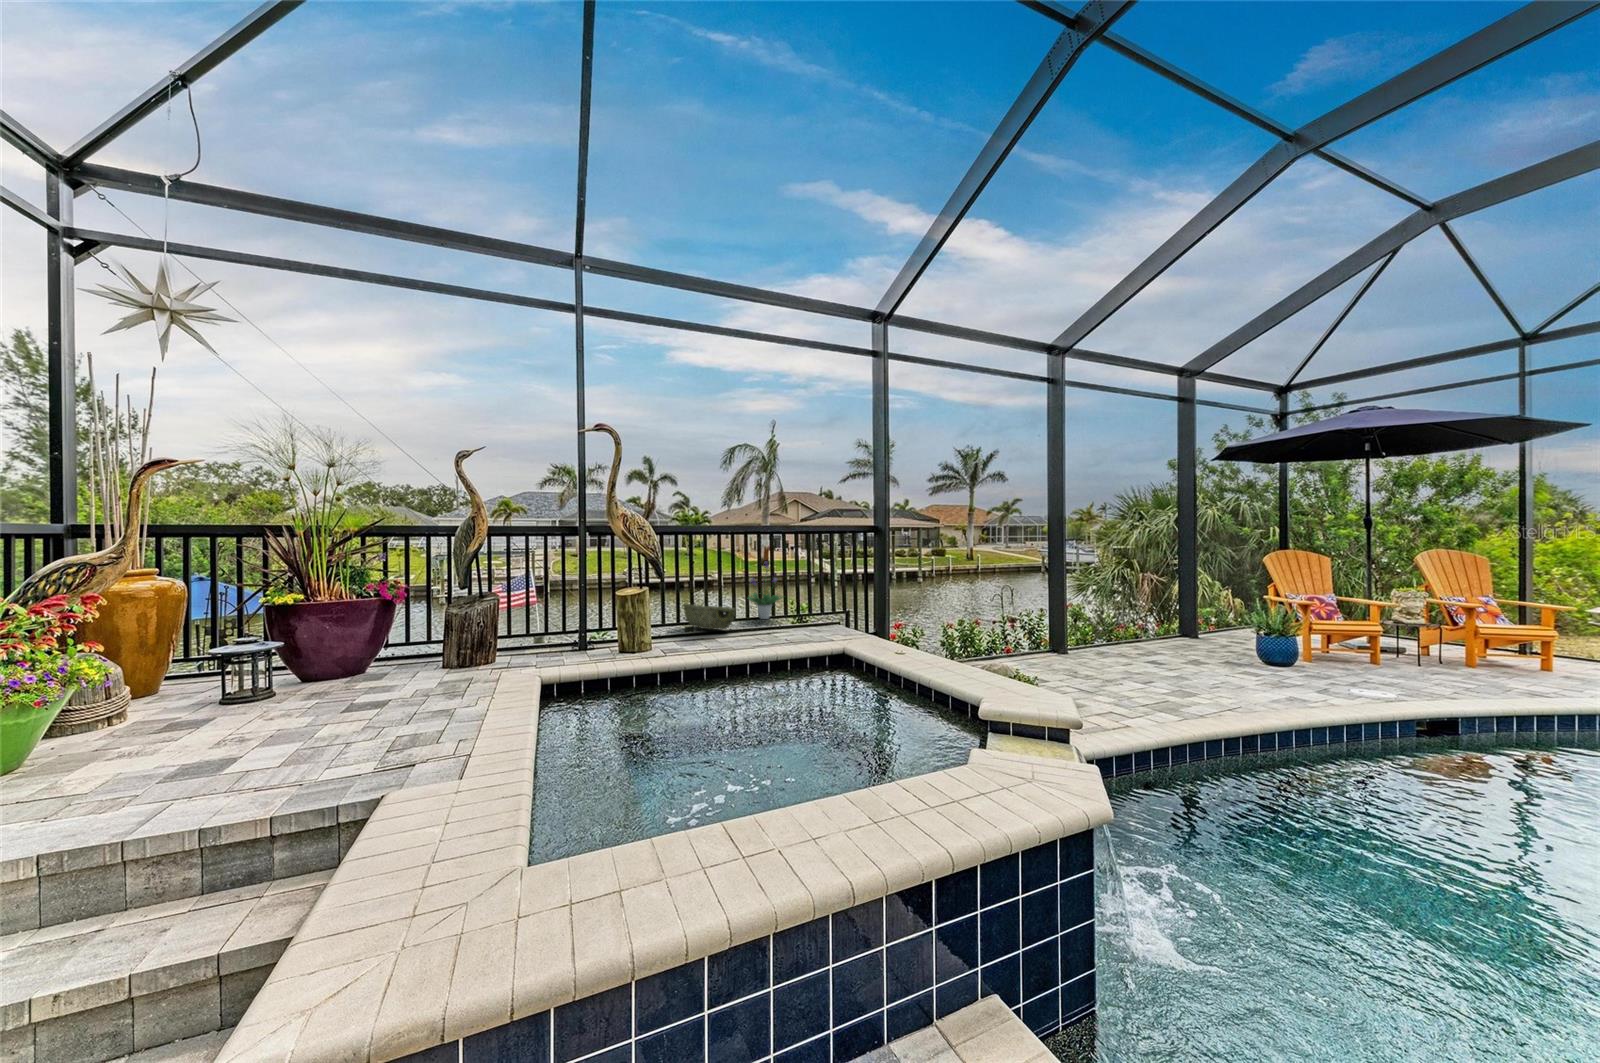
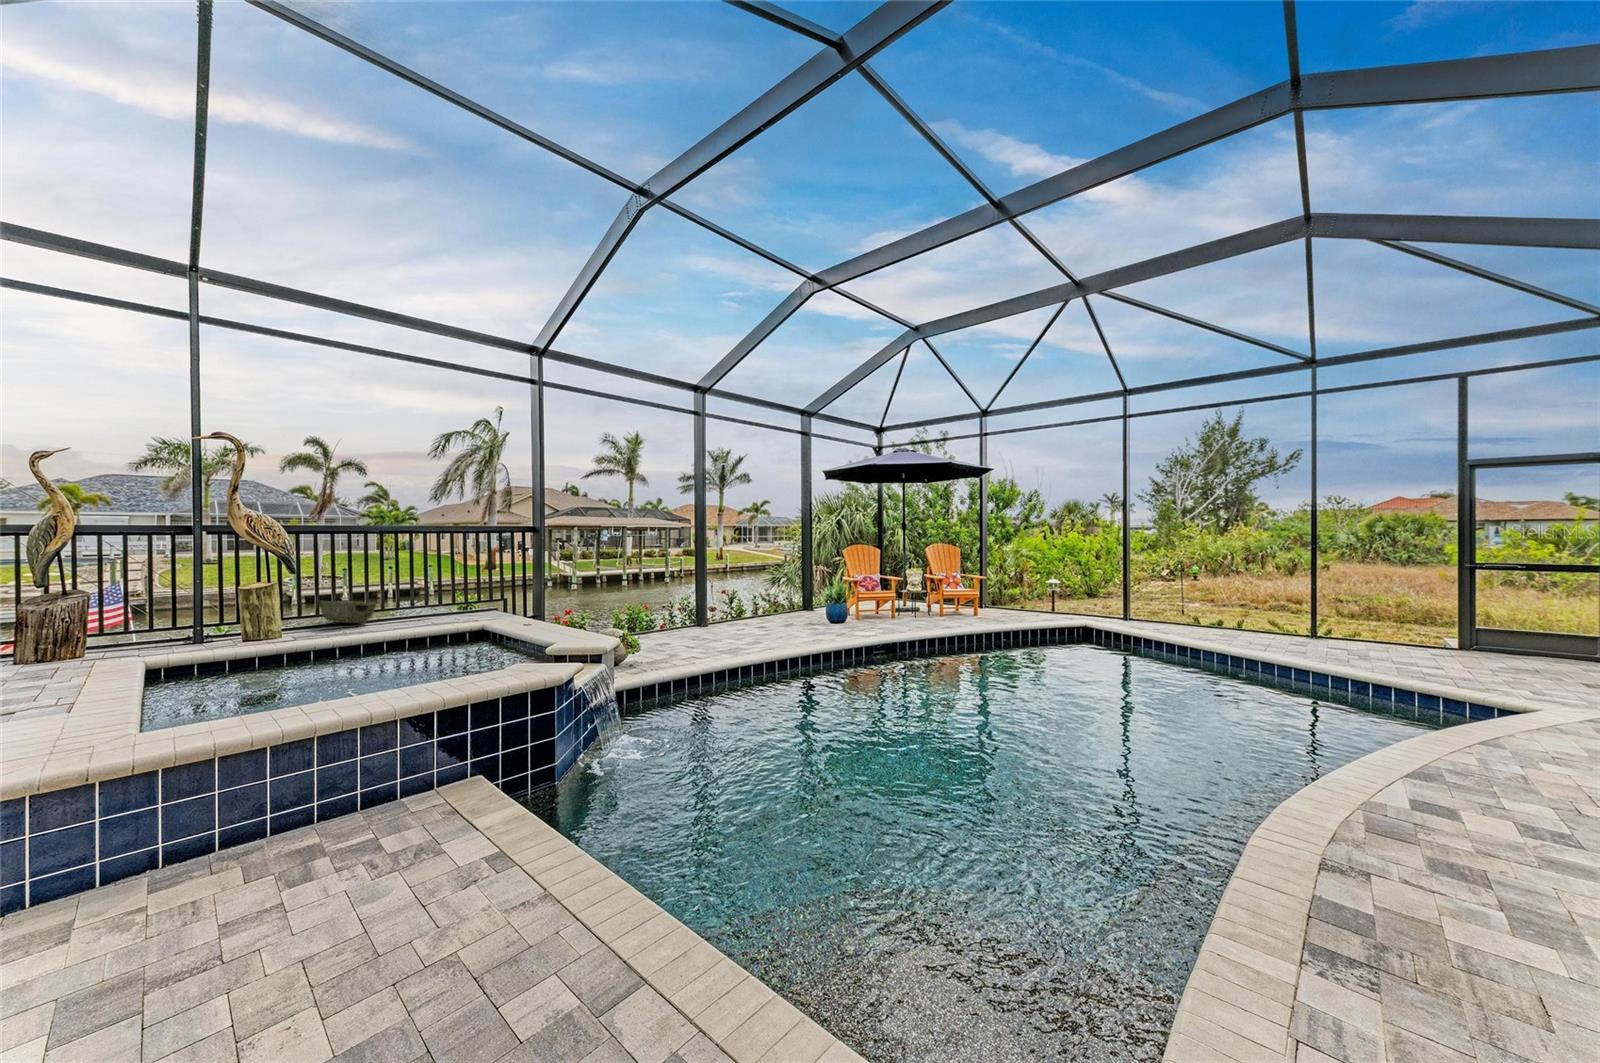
potted plant: present [748,563,782,619] -> none [393,561,438,614]

